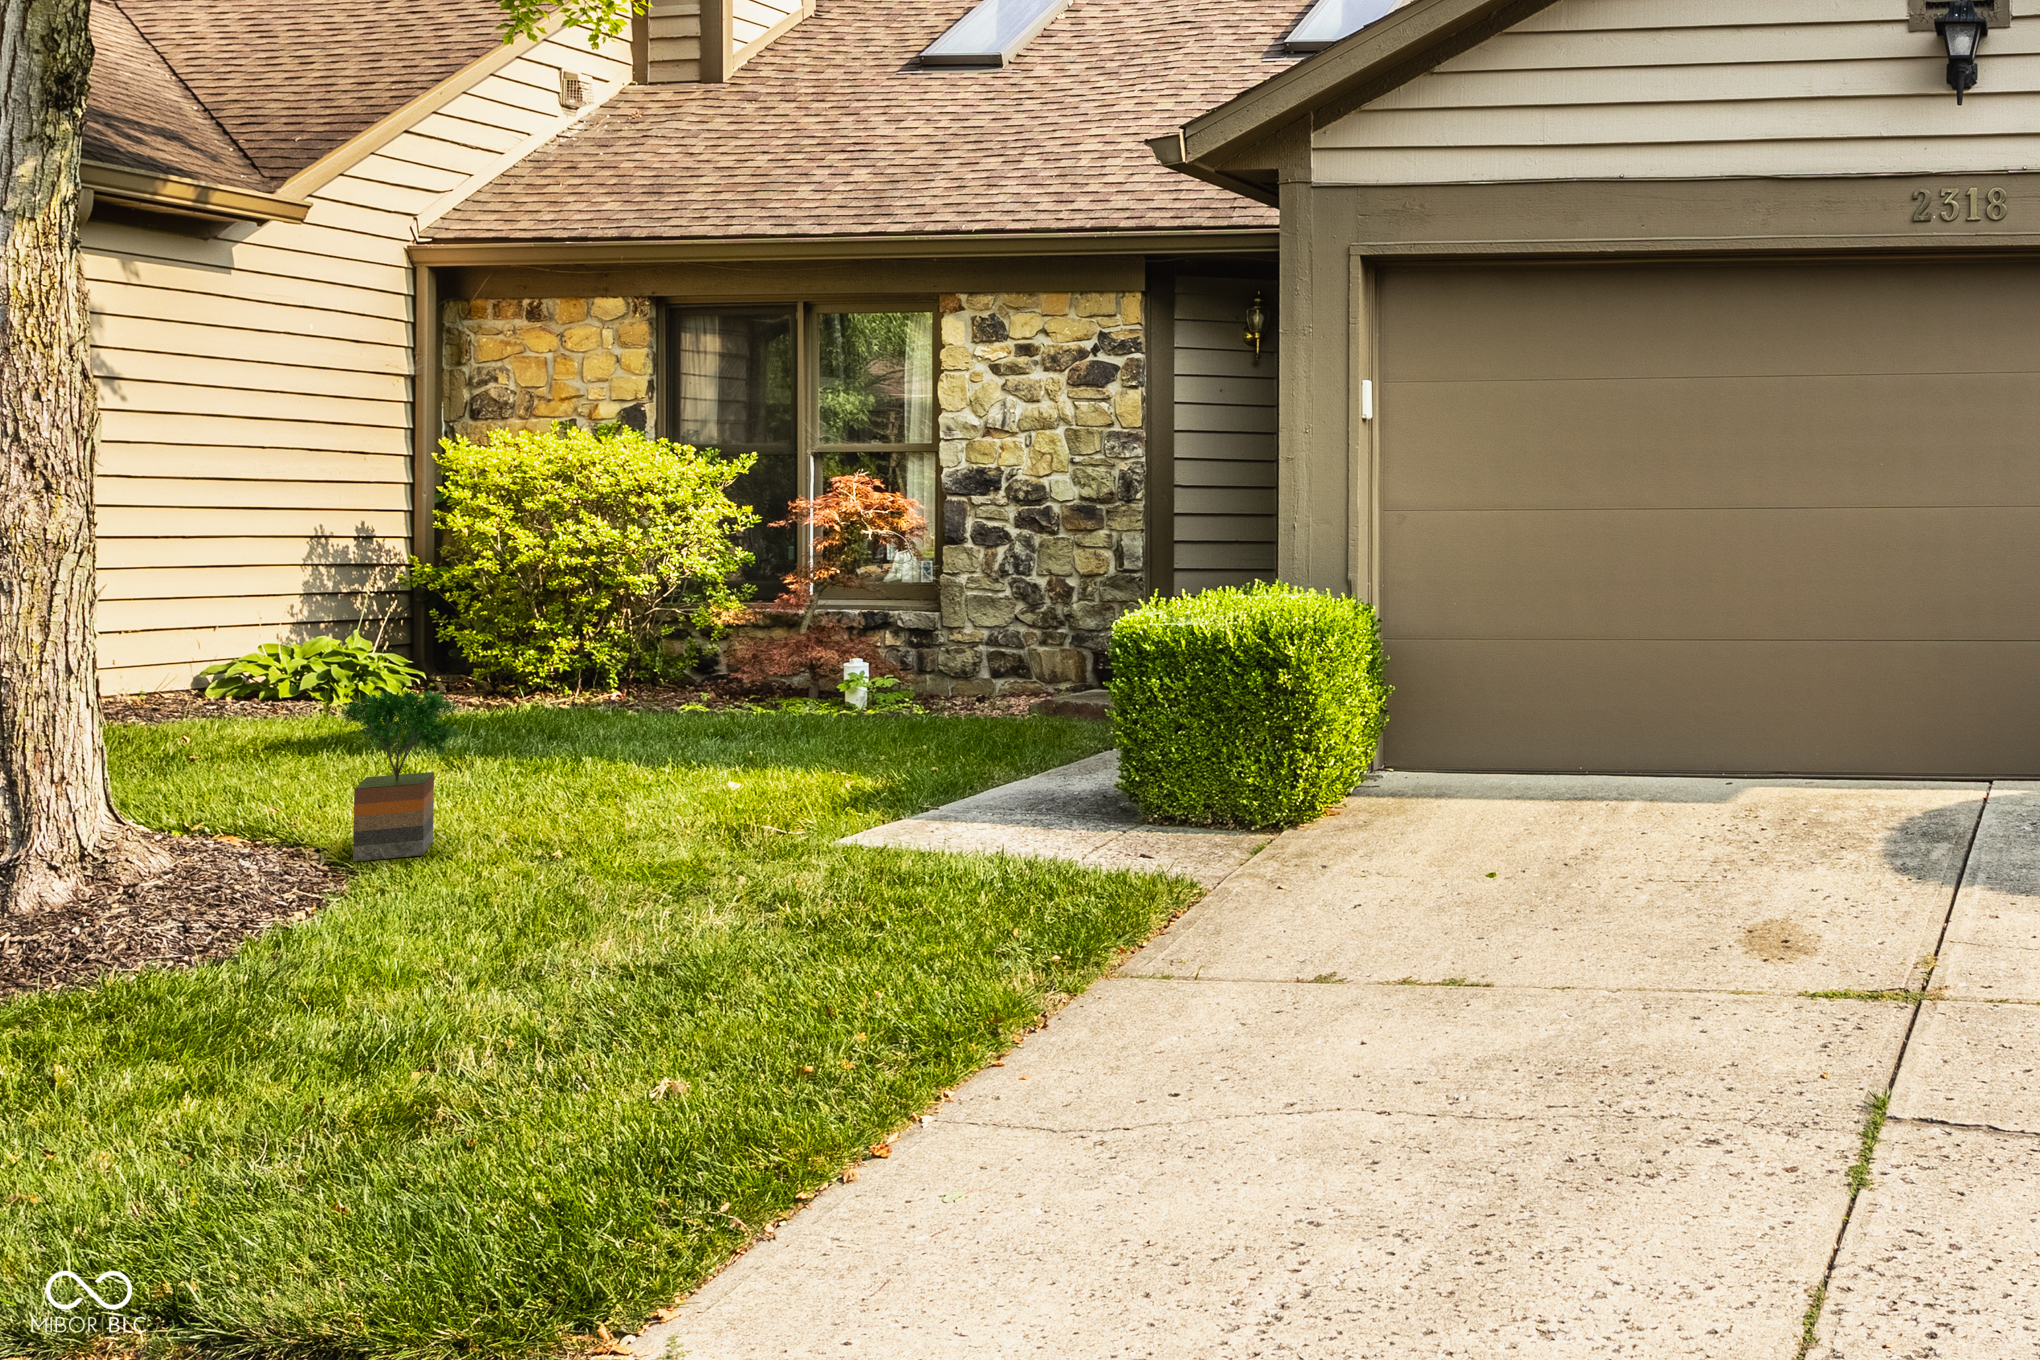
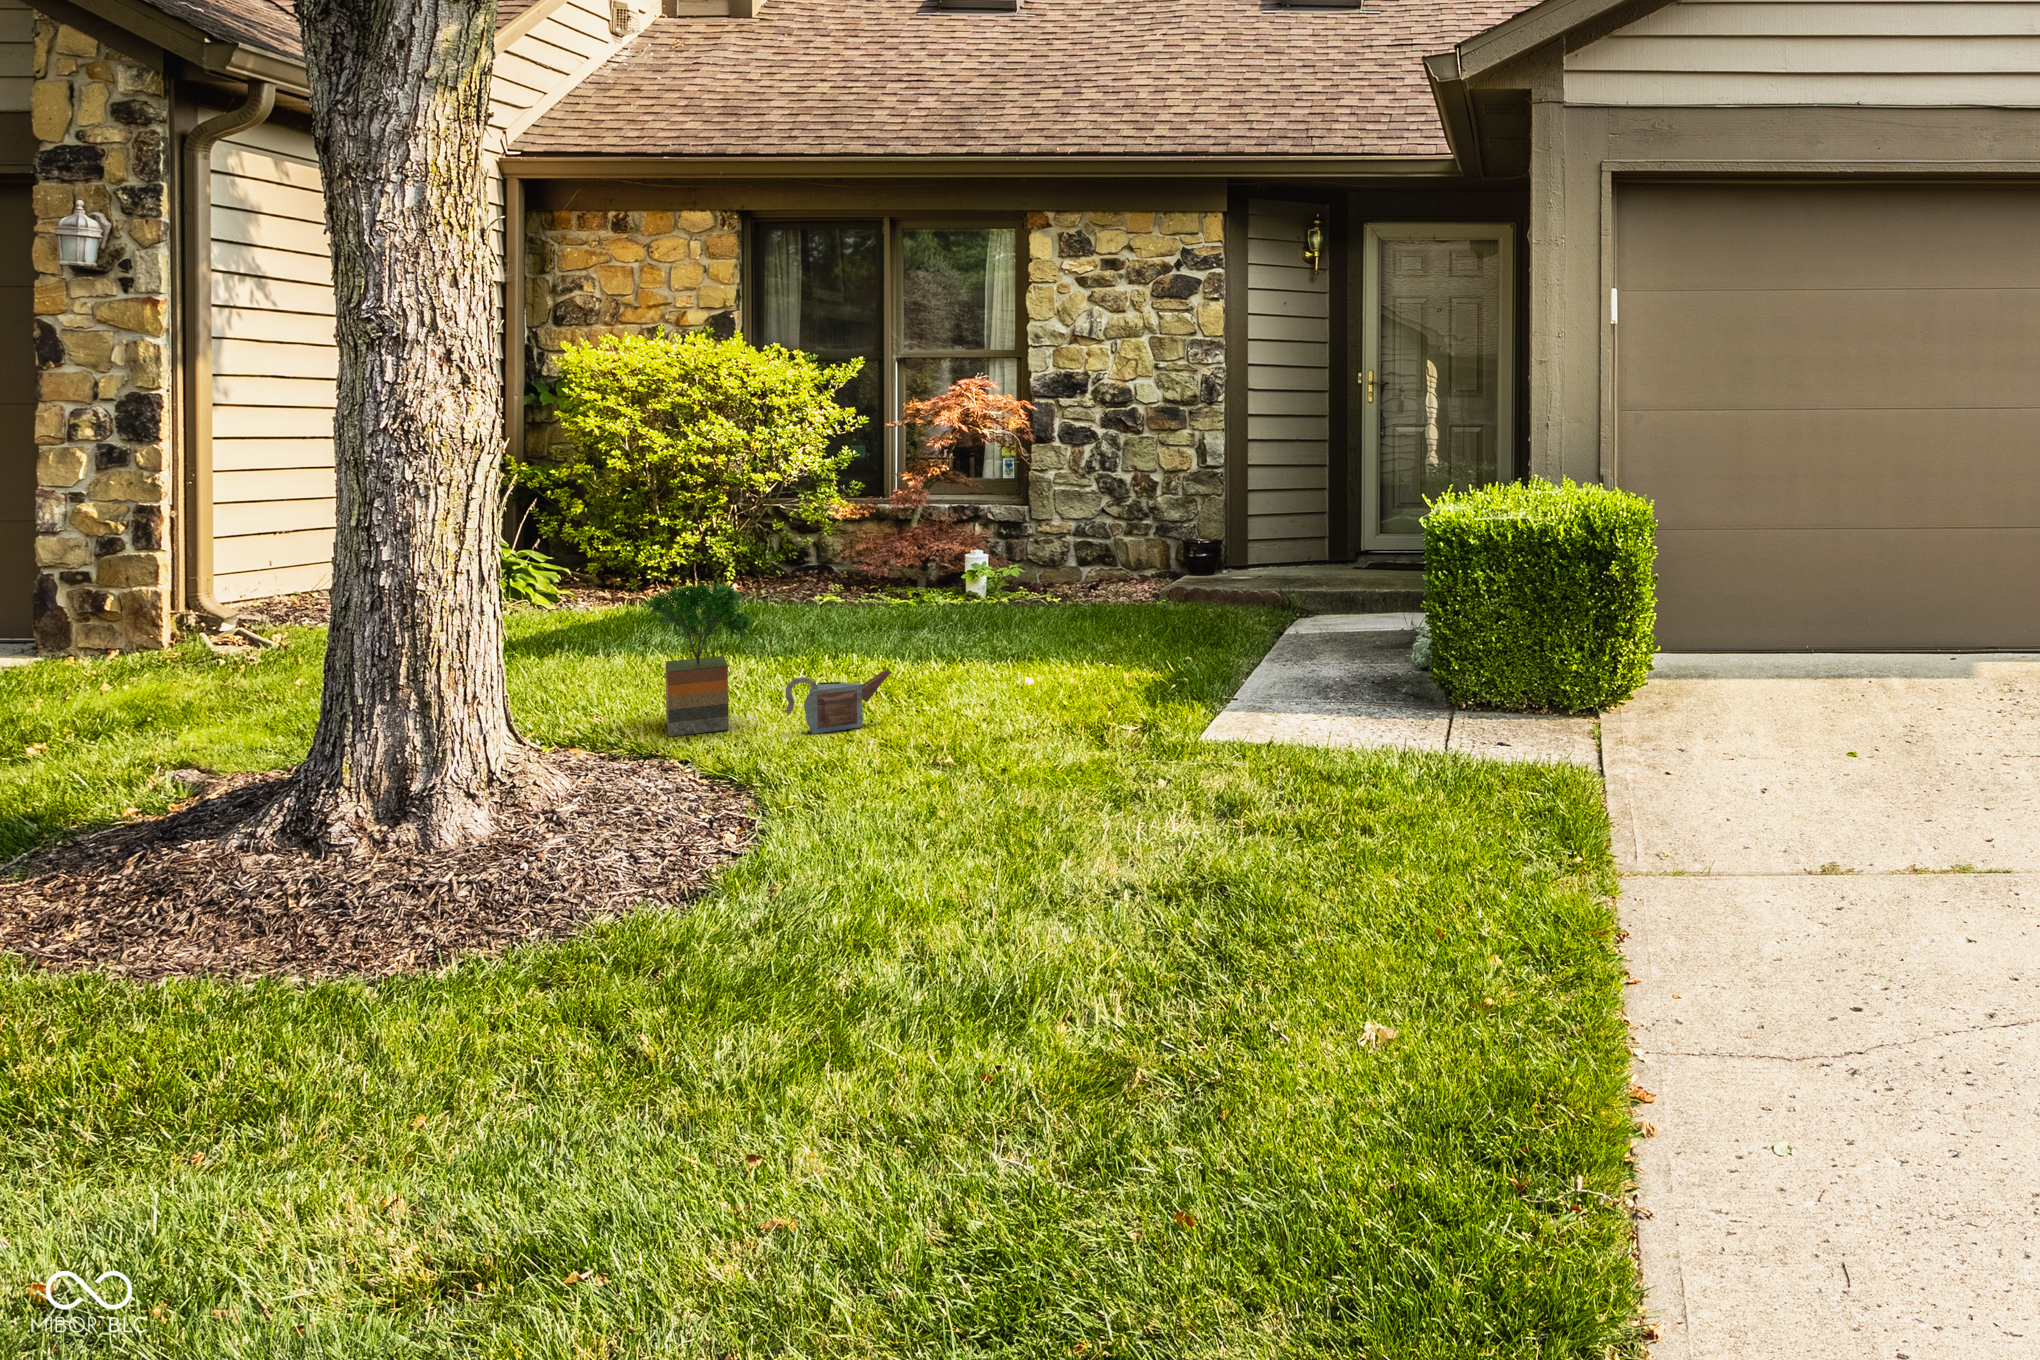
watering can: none [478,790,609,862] -> present [785,670,891,734]

